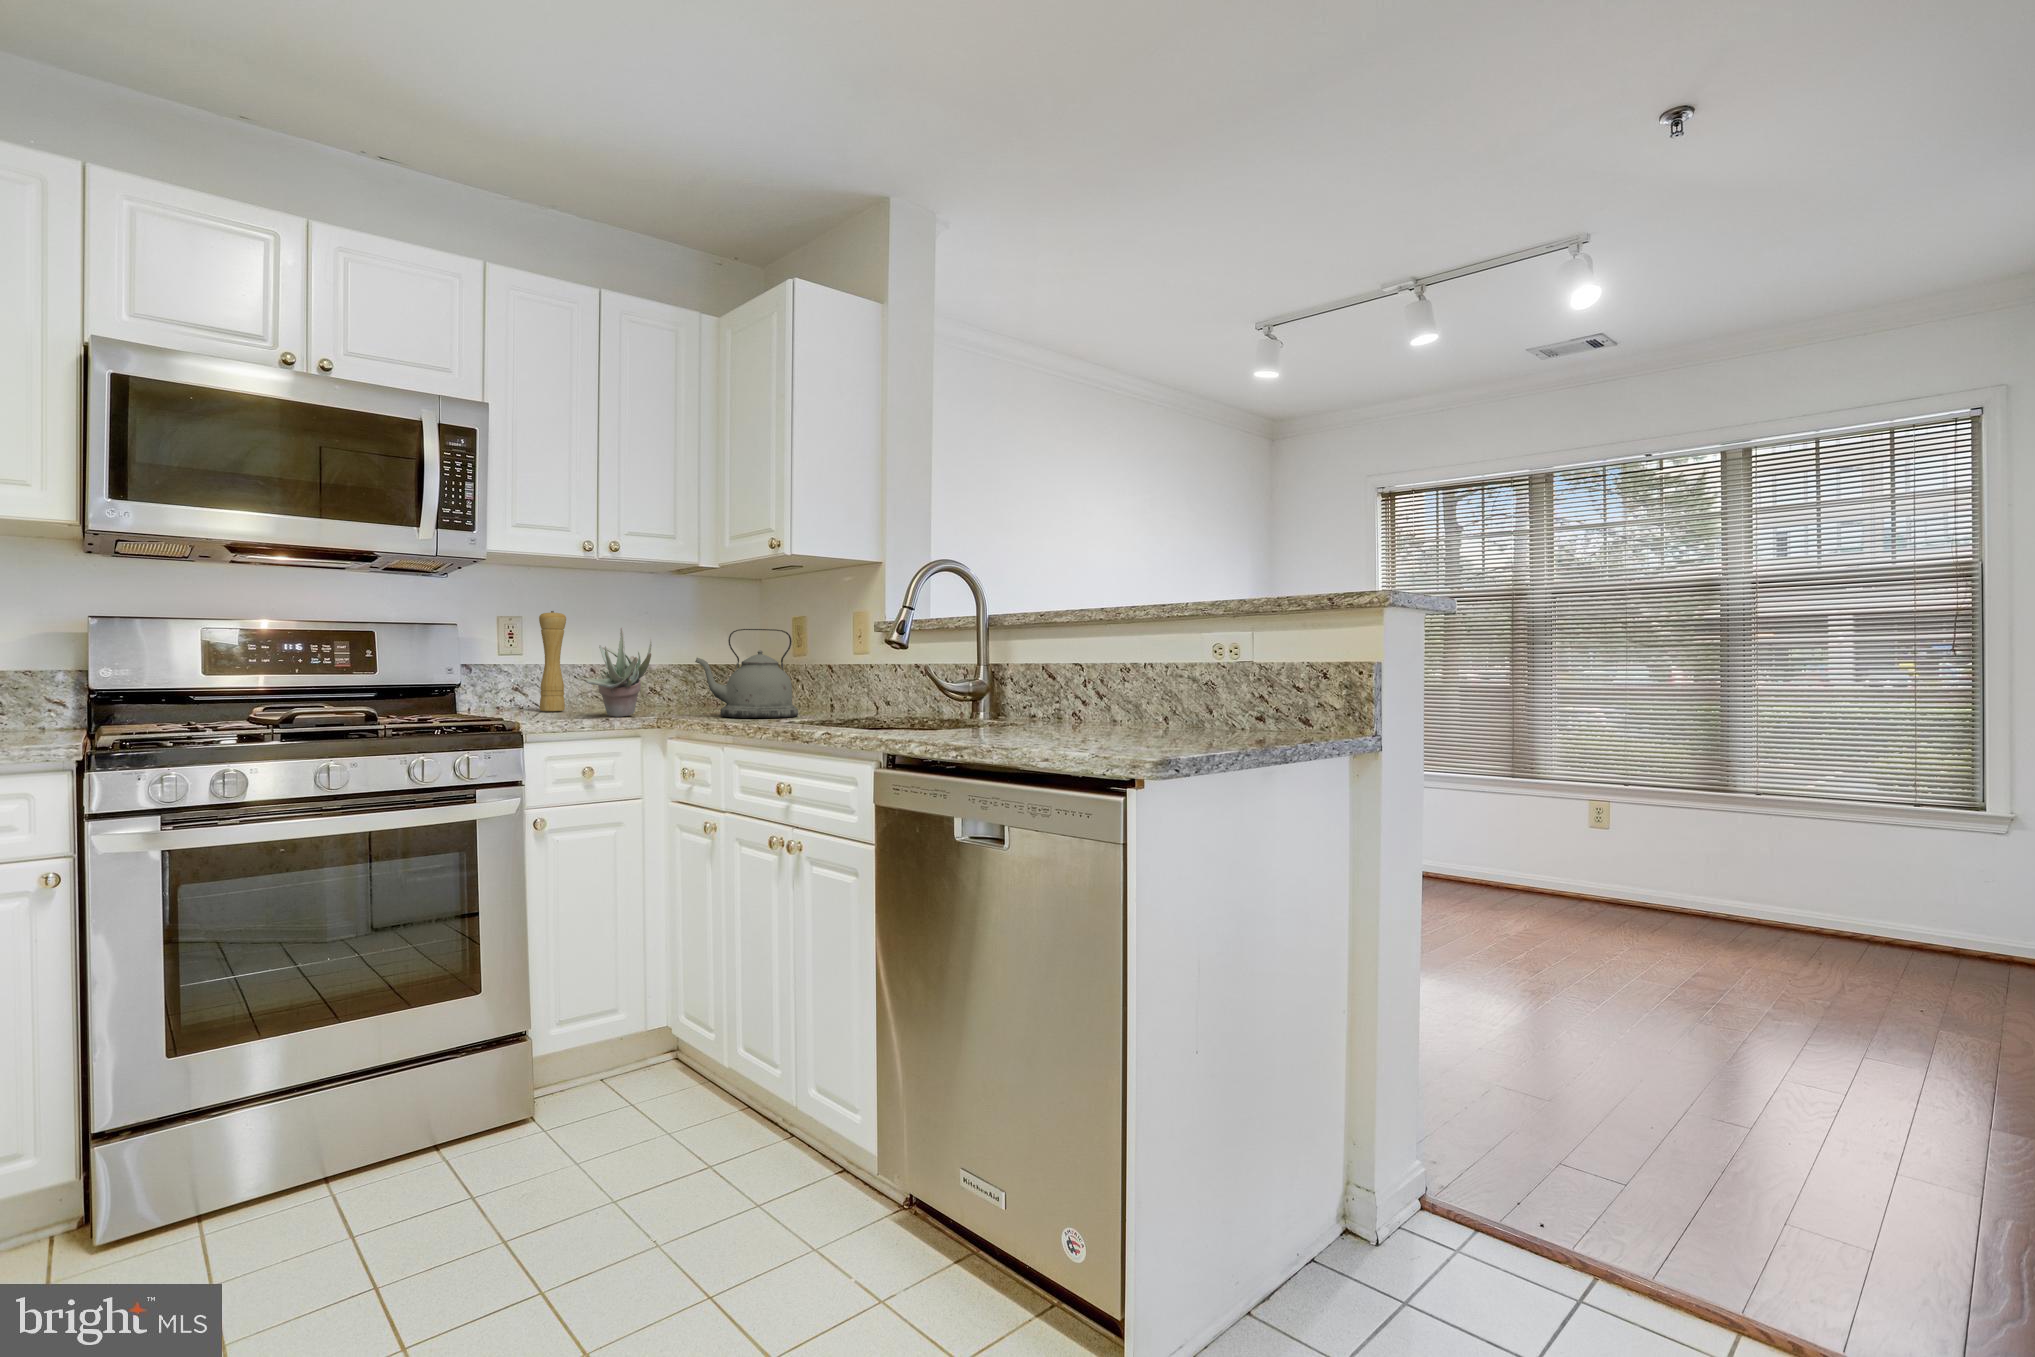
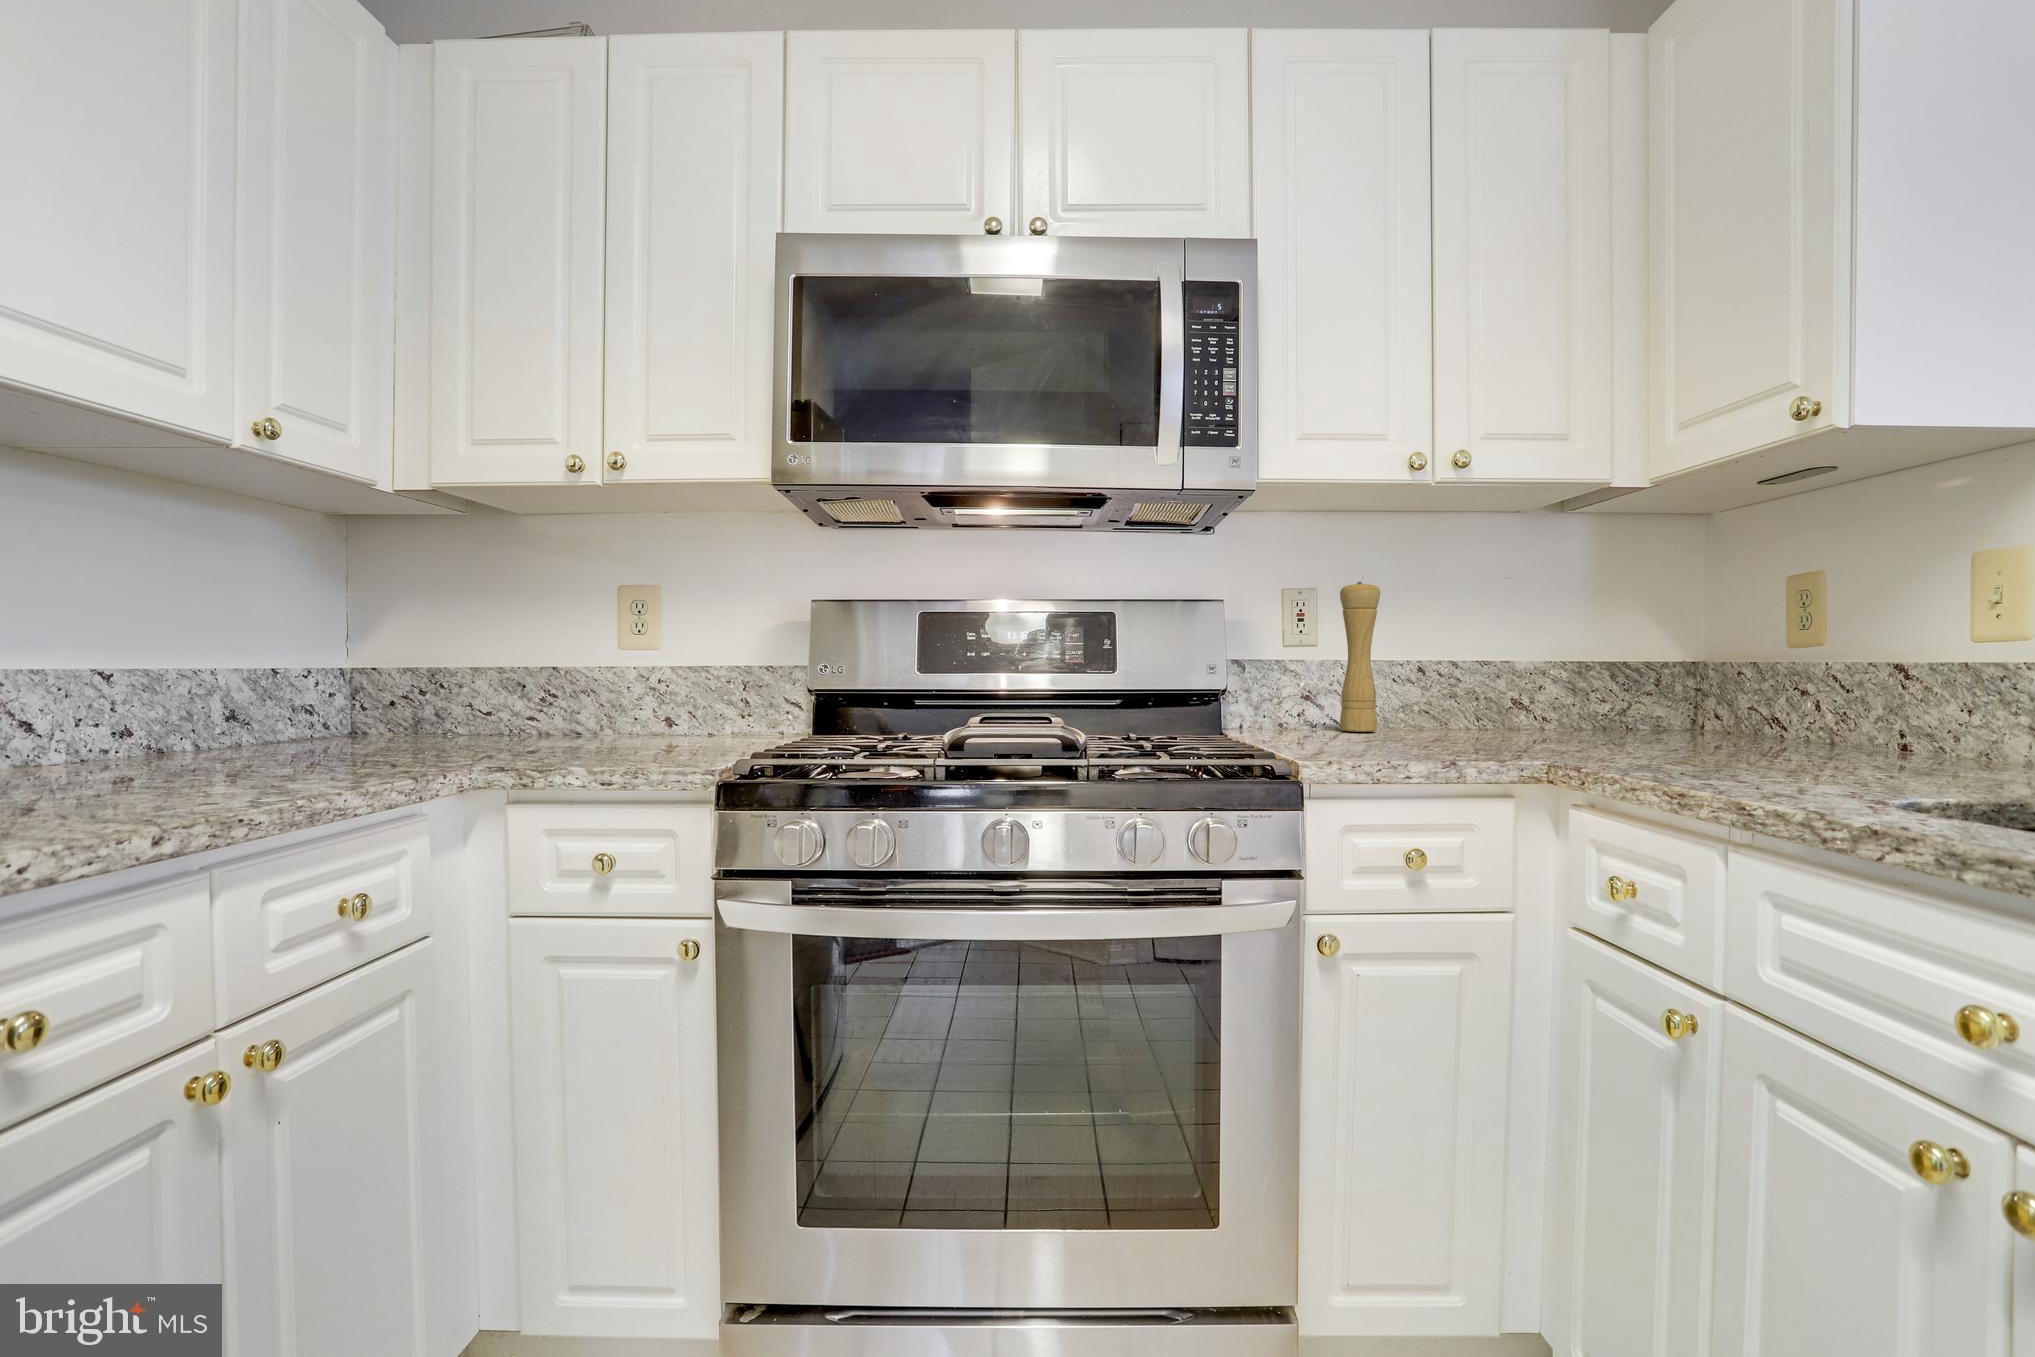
succulent plant: present [582,628,652,717] -> none [1409,594,1536,749]
kettle: present [695,629,798,718] -> none [1627,585,1882,771]

